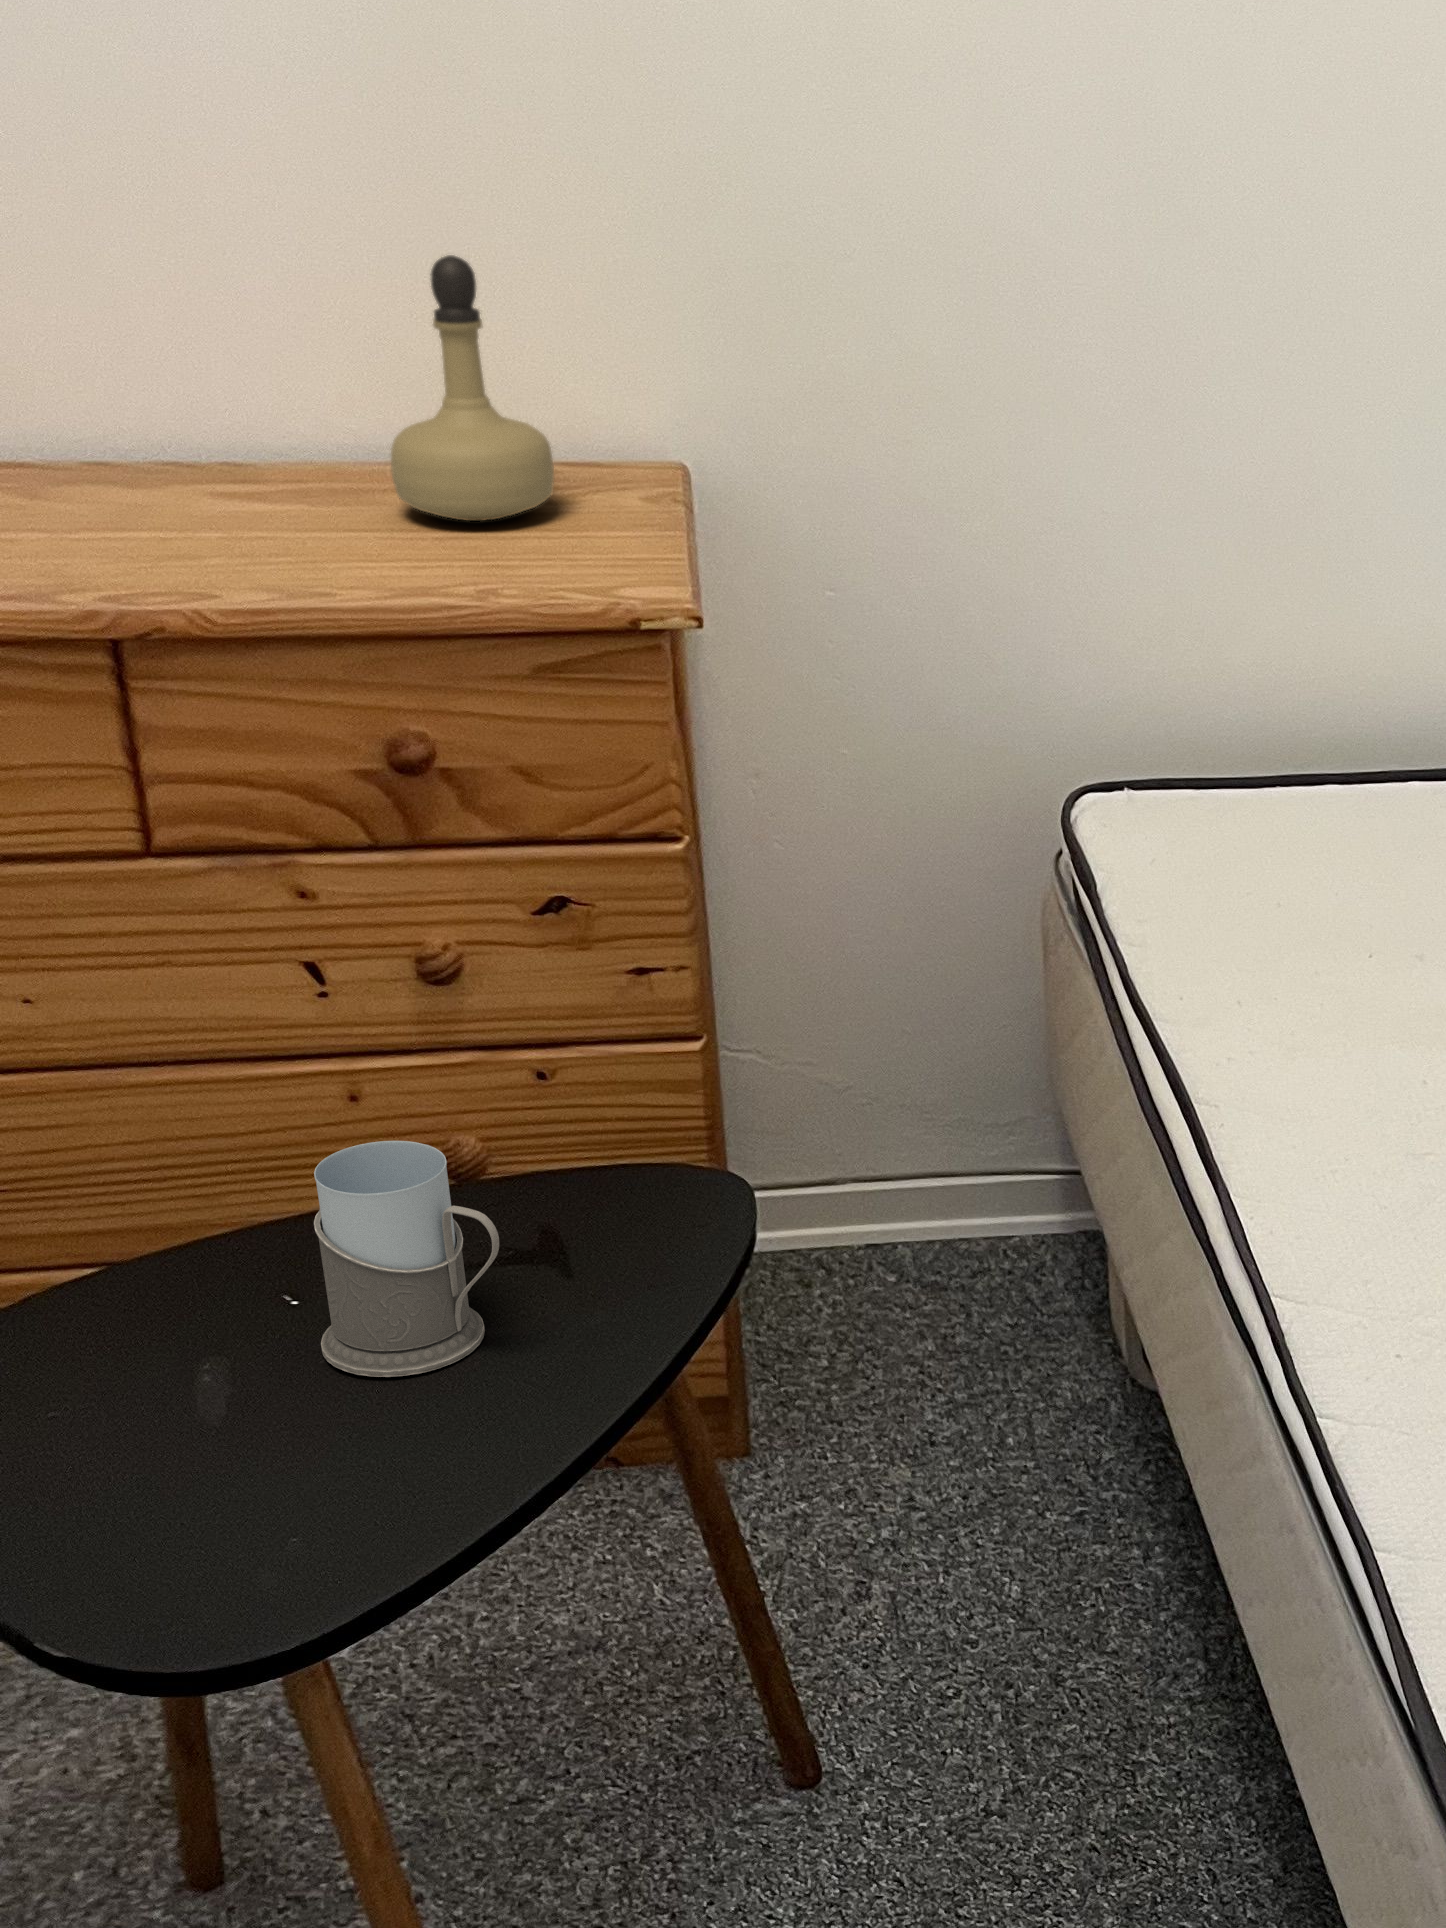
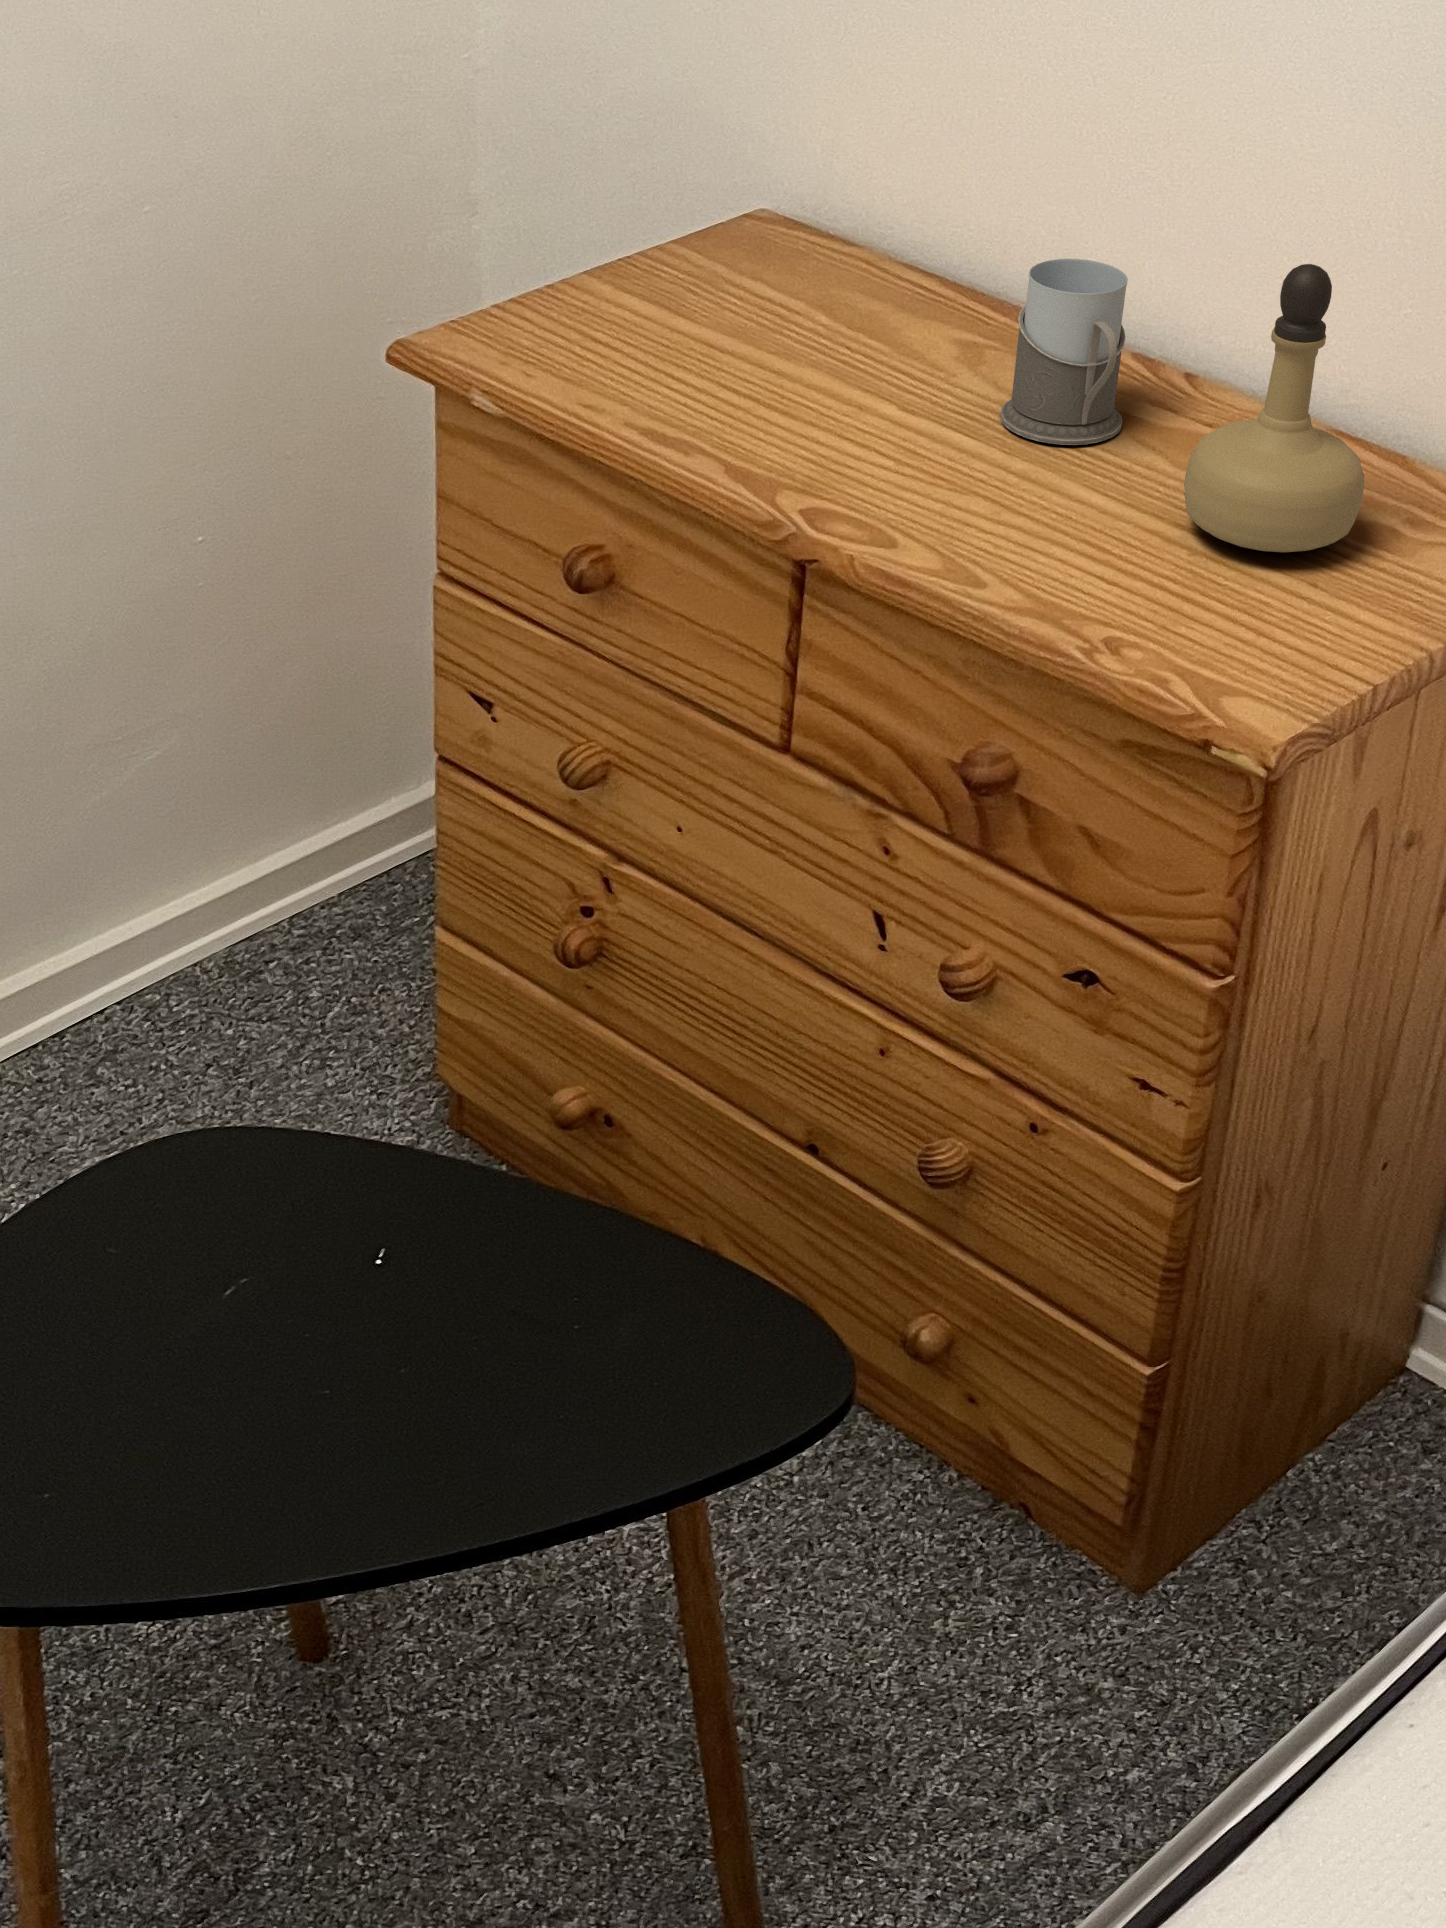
mug: present [314,1141,499,1377] -> present [1000,259,1128,445]

